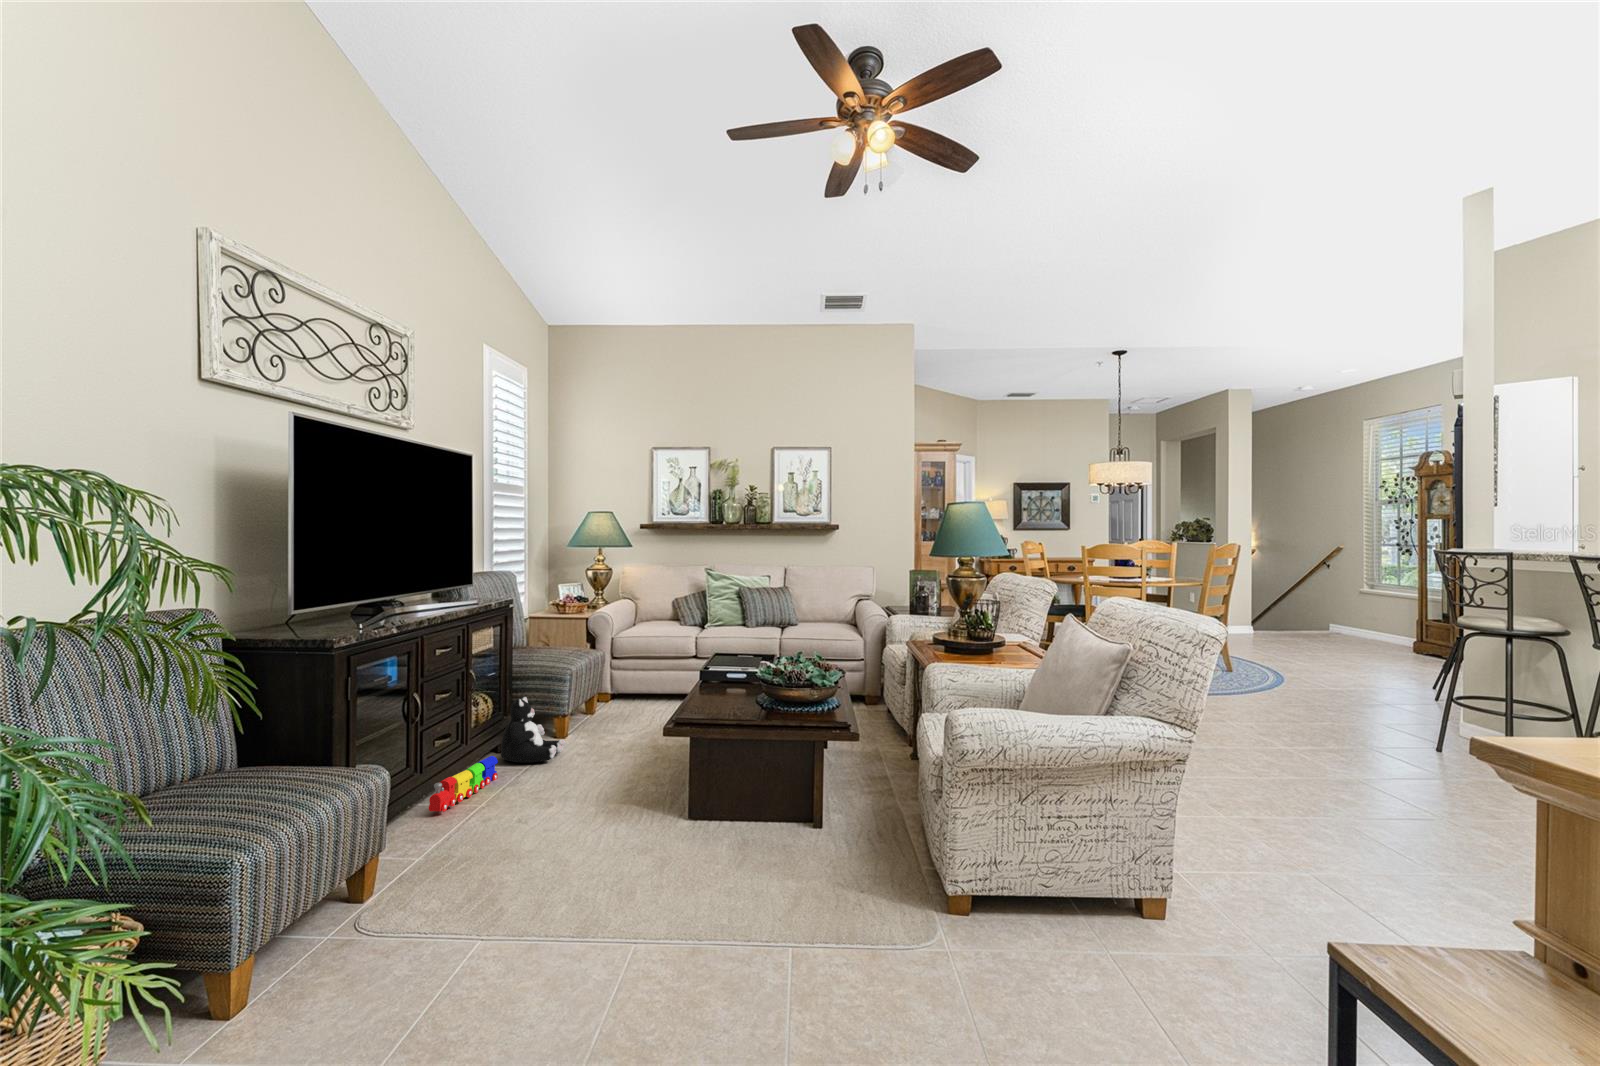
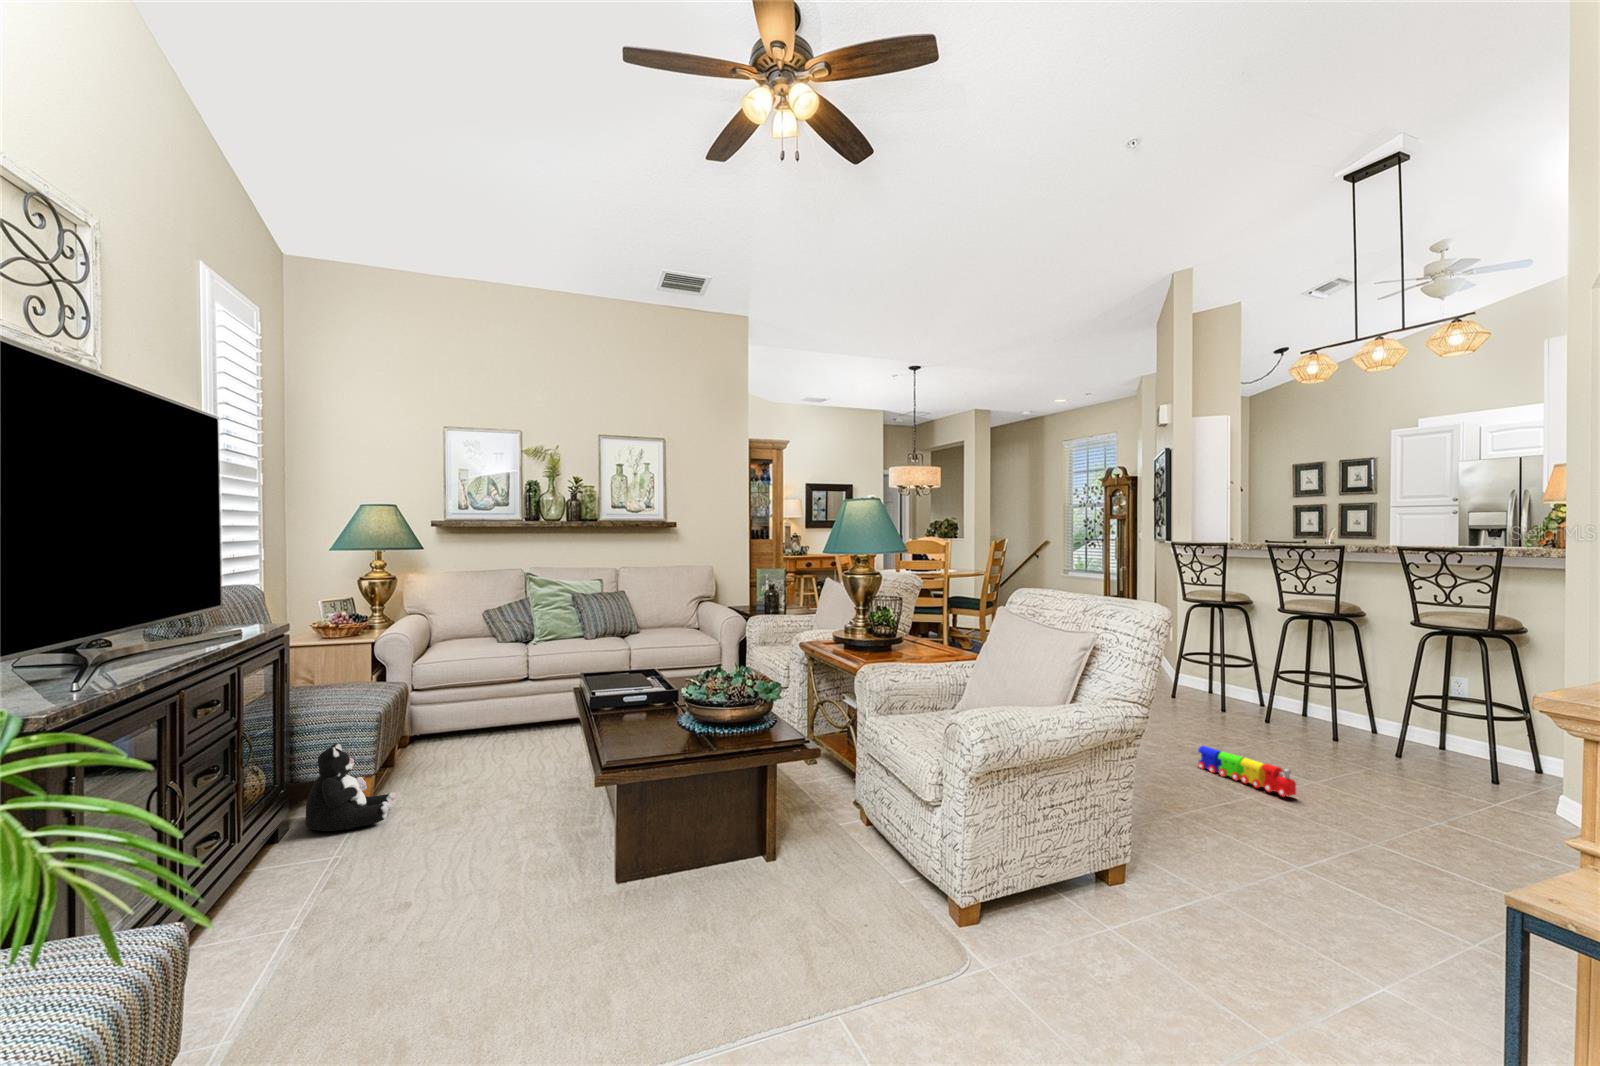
toy train: present [429,756,498,812] -> present [1198,746,1296,797]

